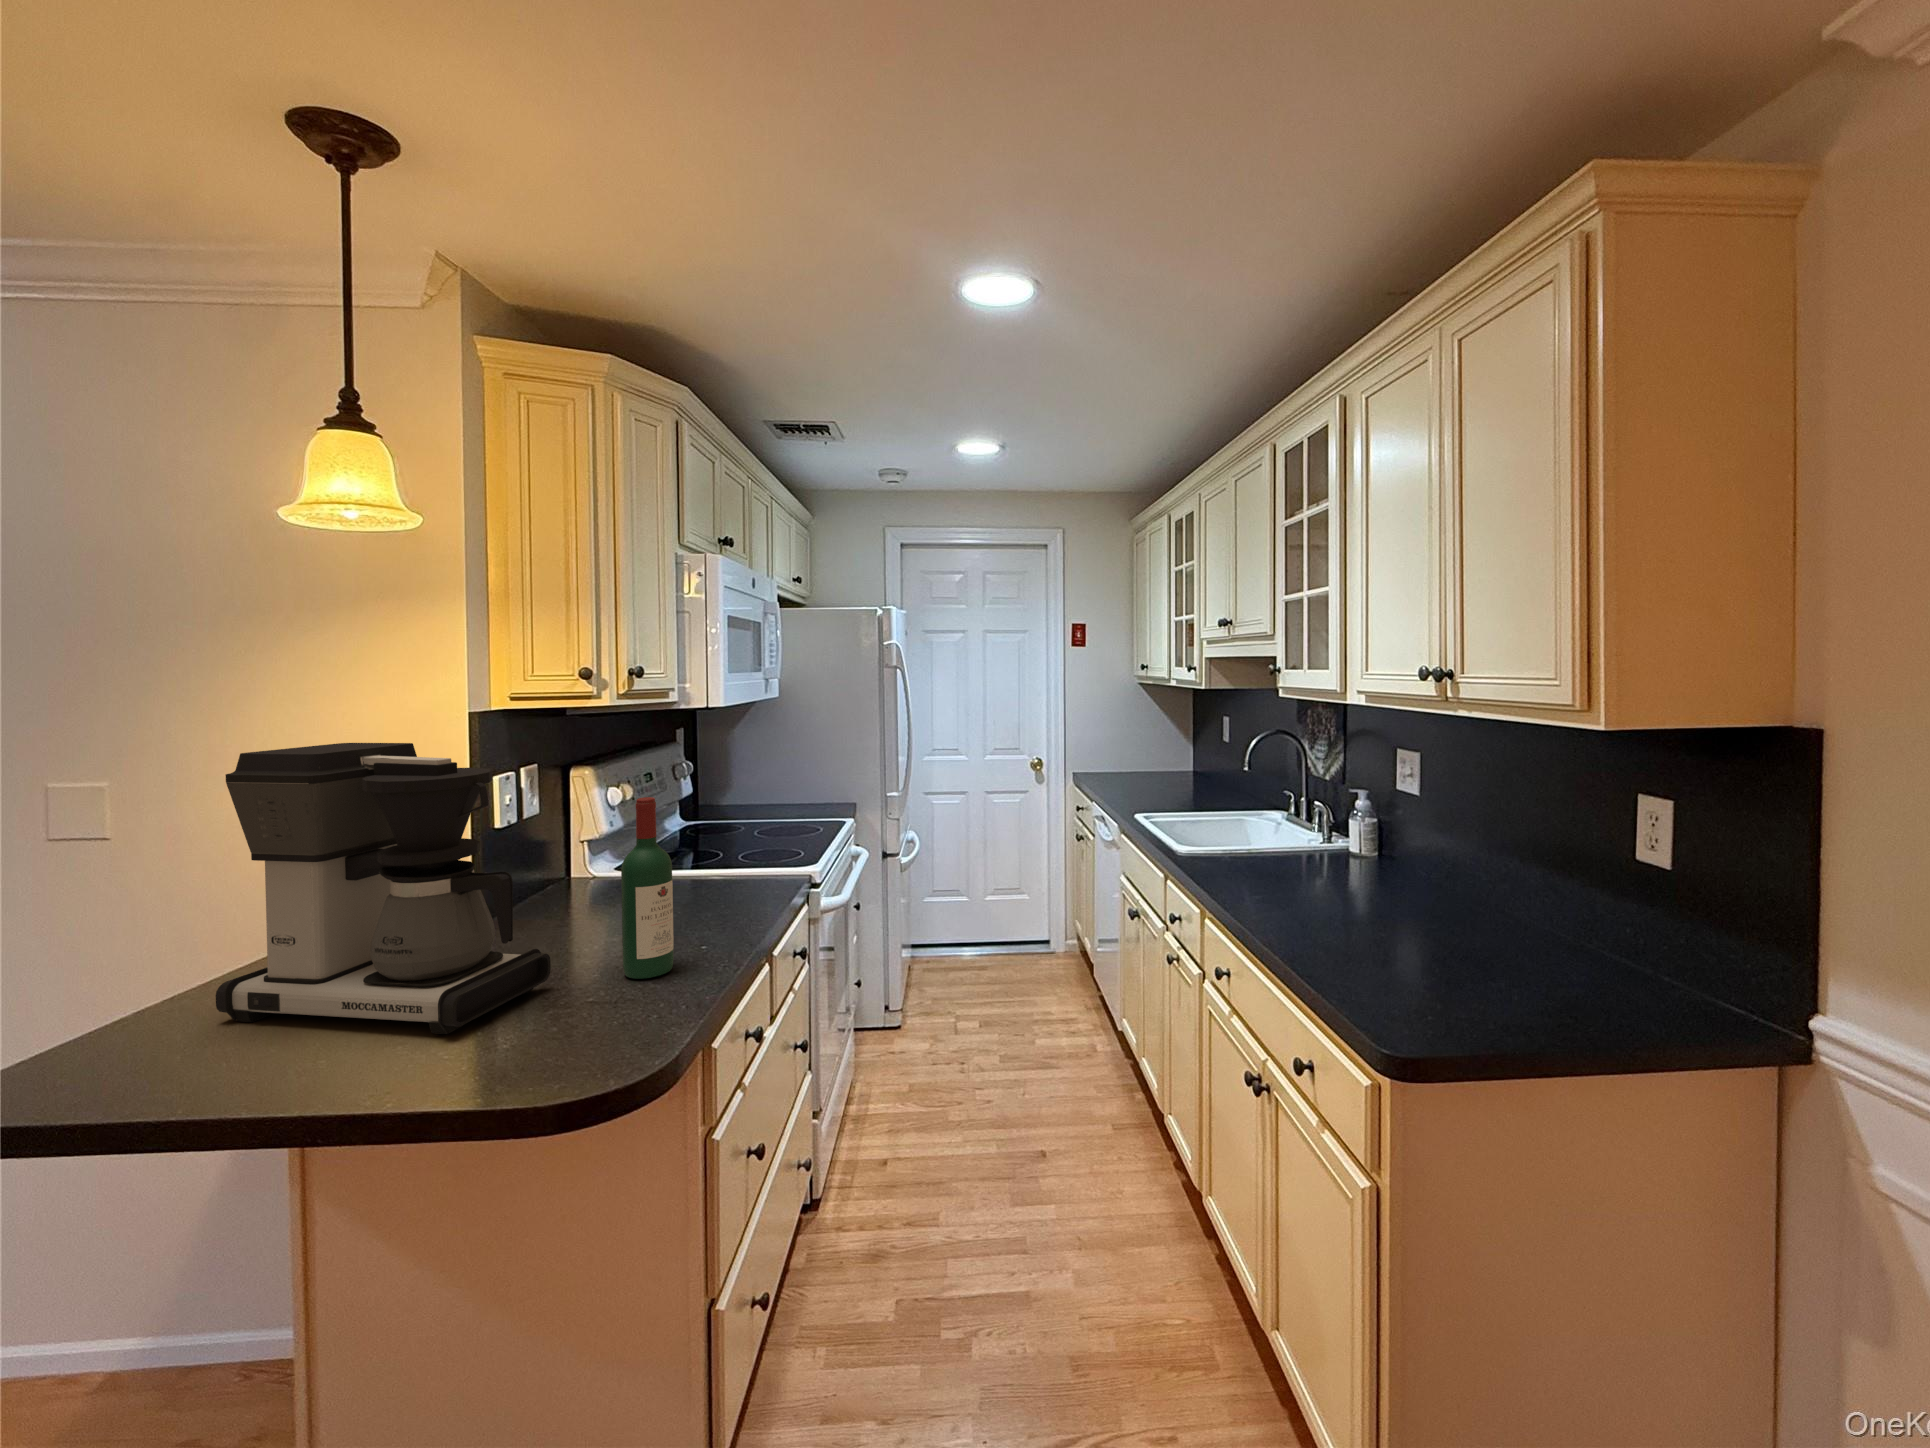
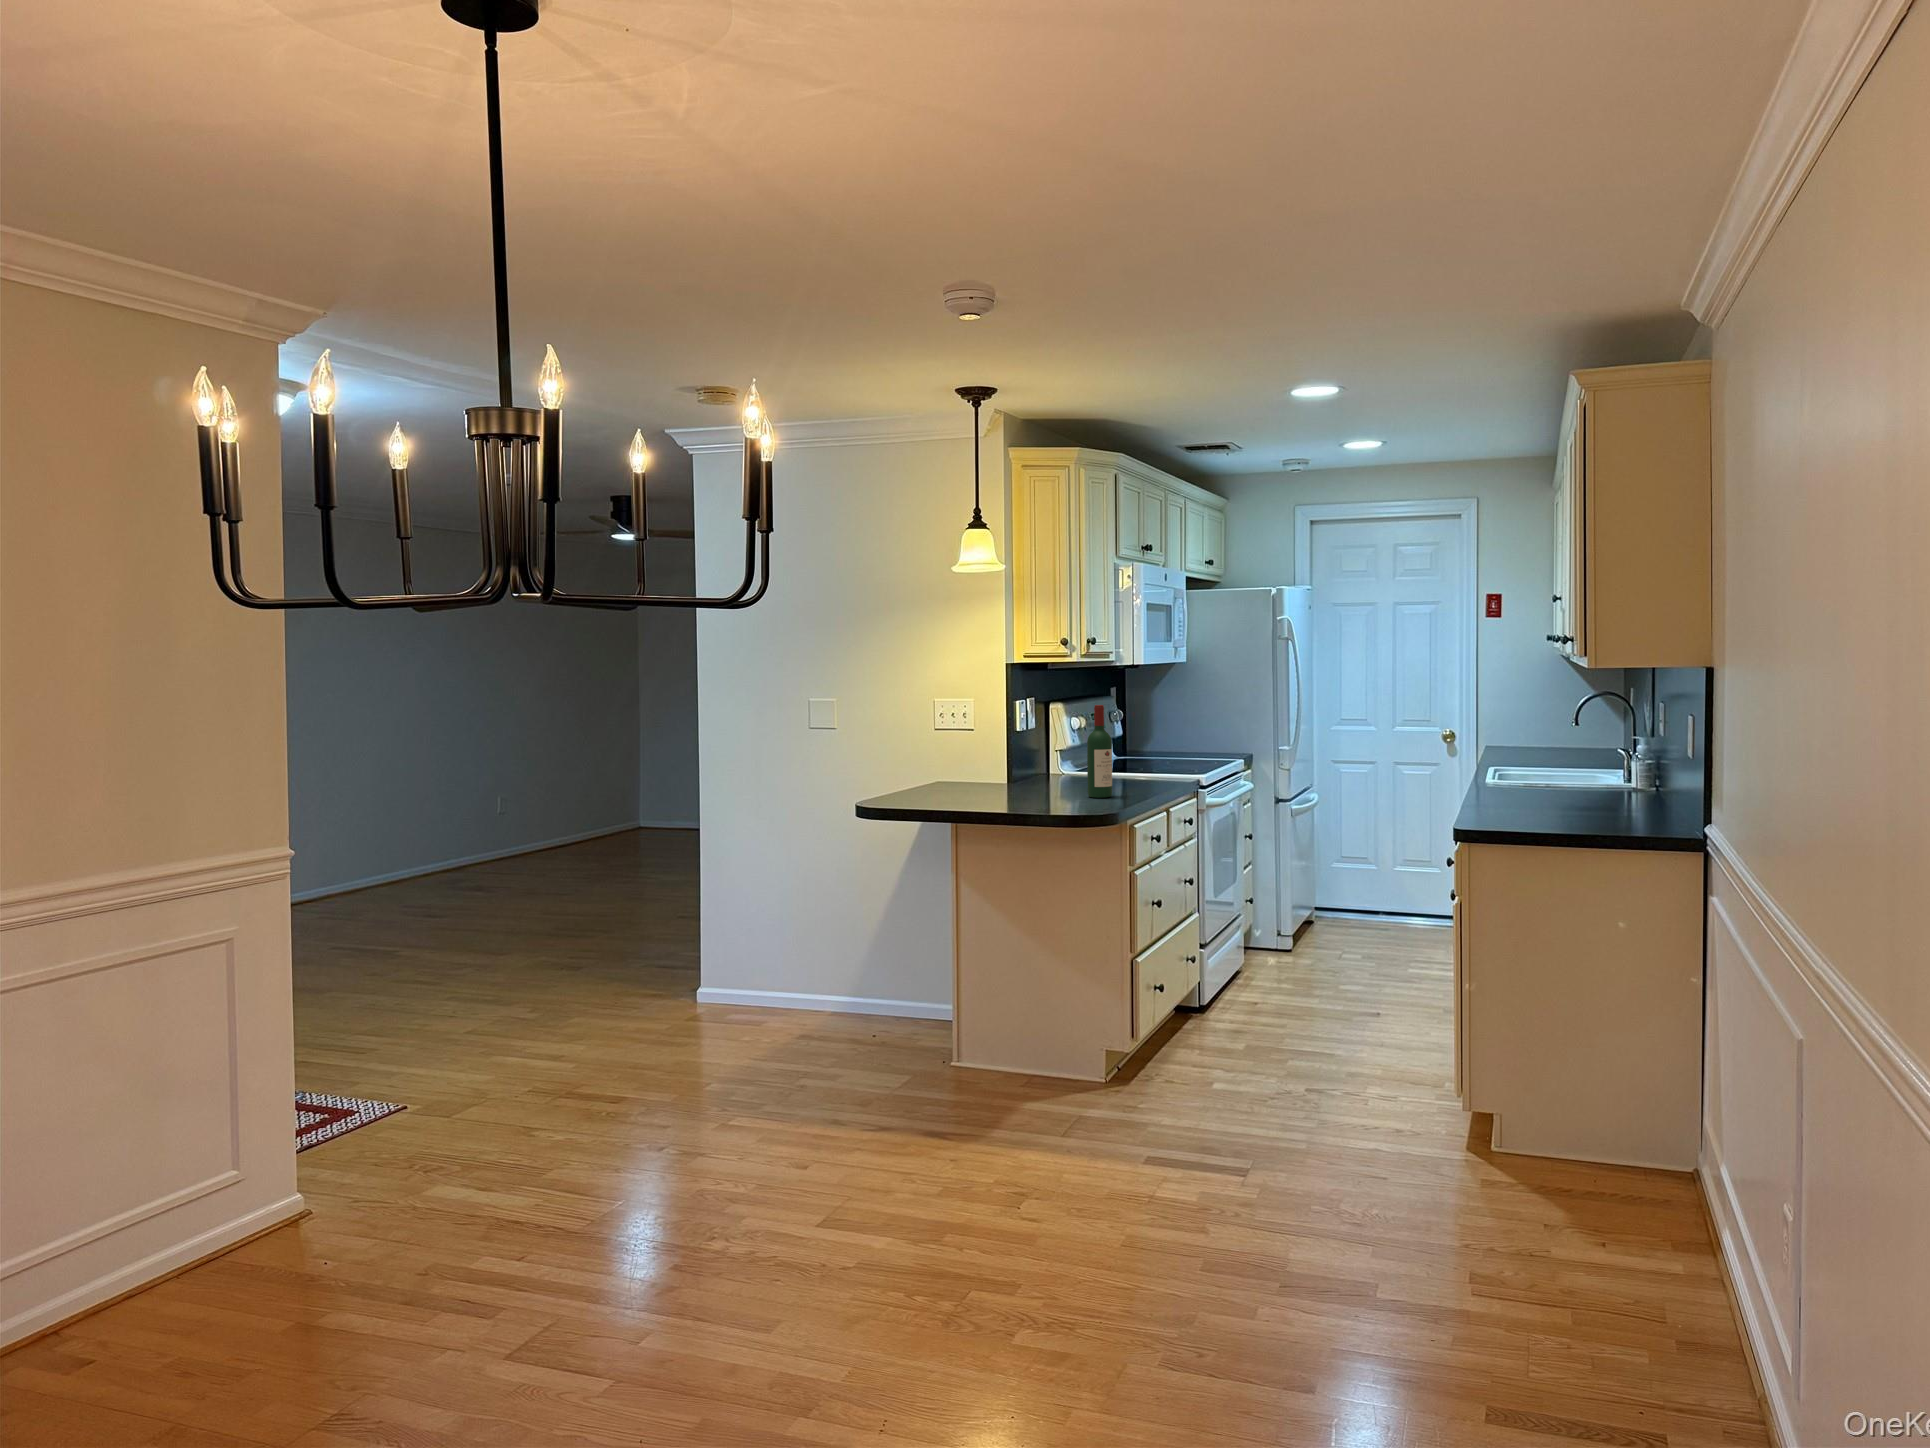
coffee maker: present [216,743,551,1034] -> none [923,674,1055,802]

